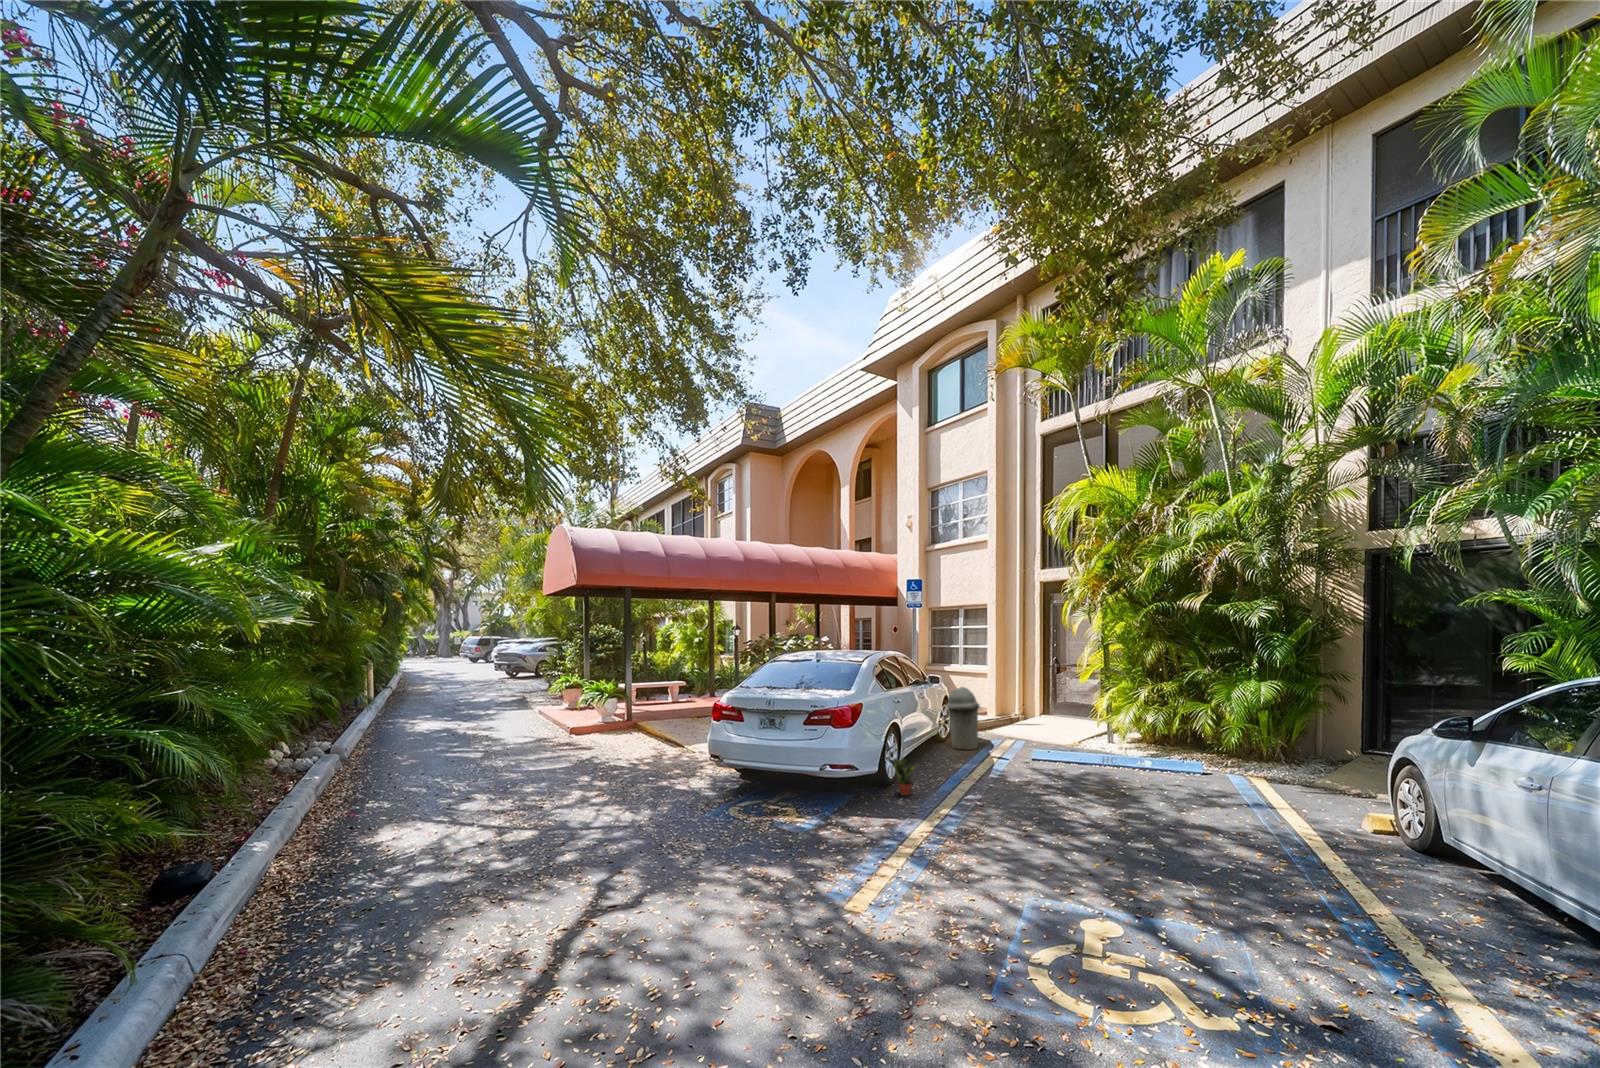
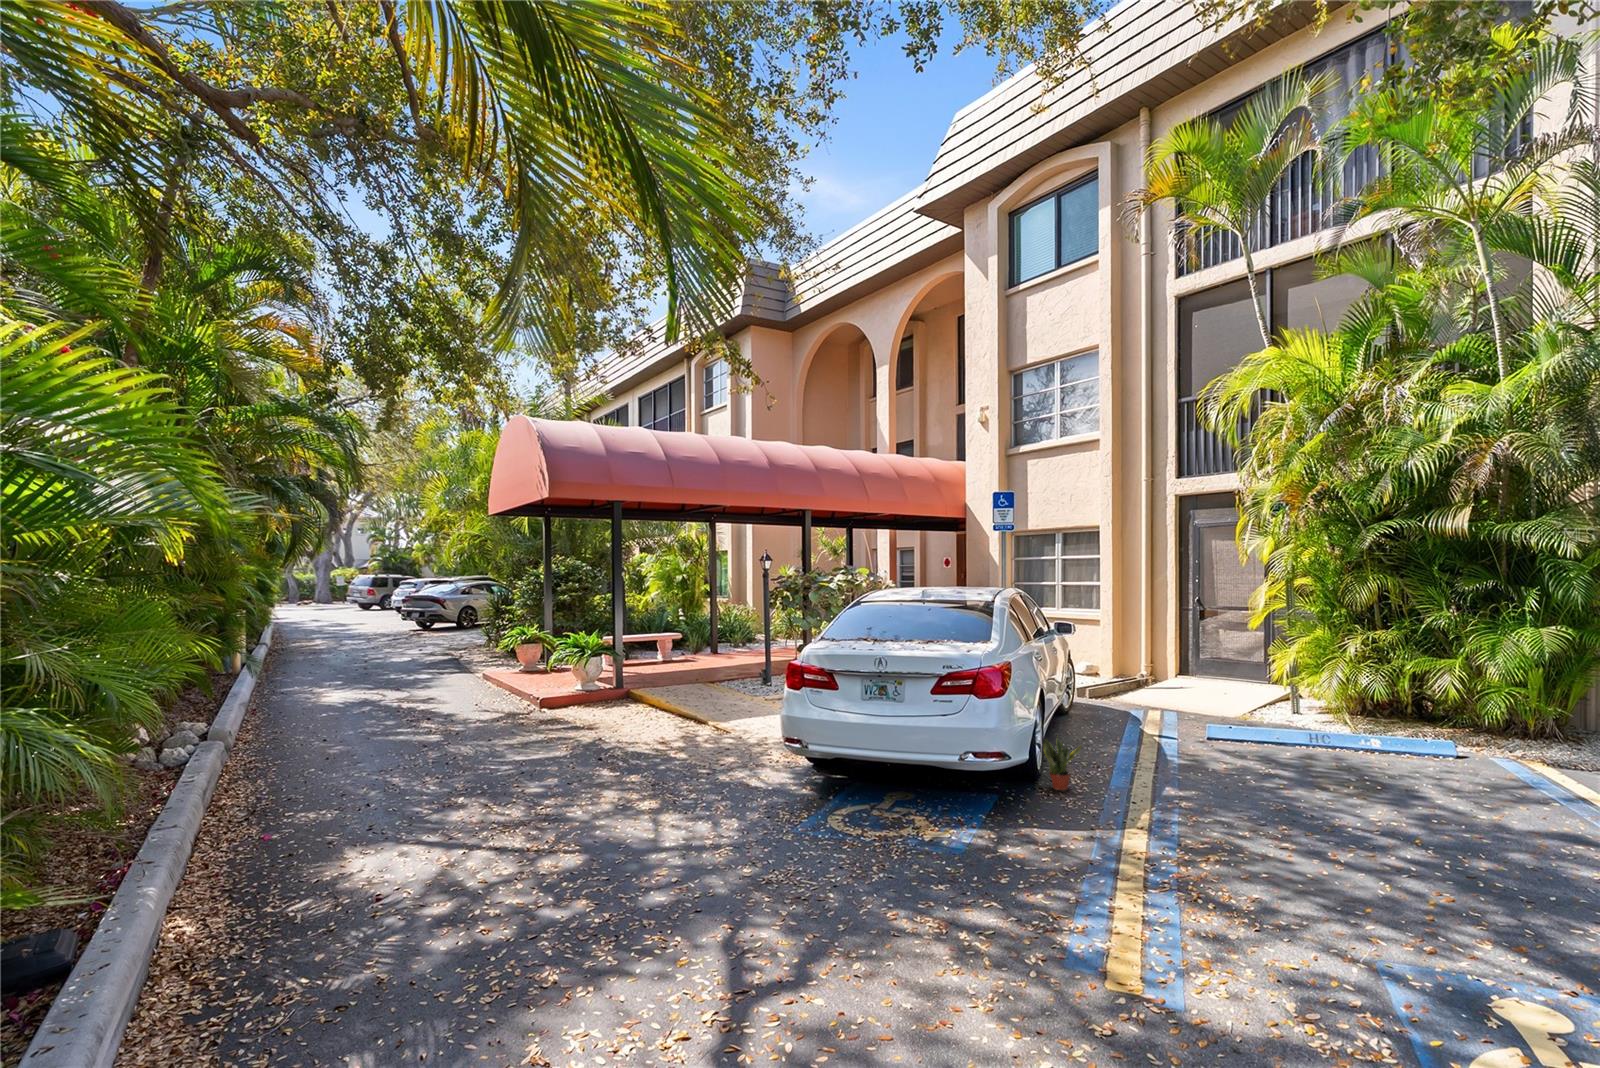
trash can: present [946,687,980,750] -> none [1075,640,1124,725]

